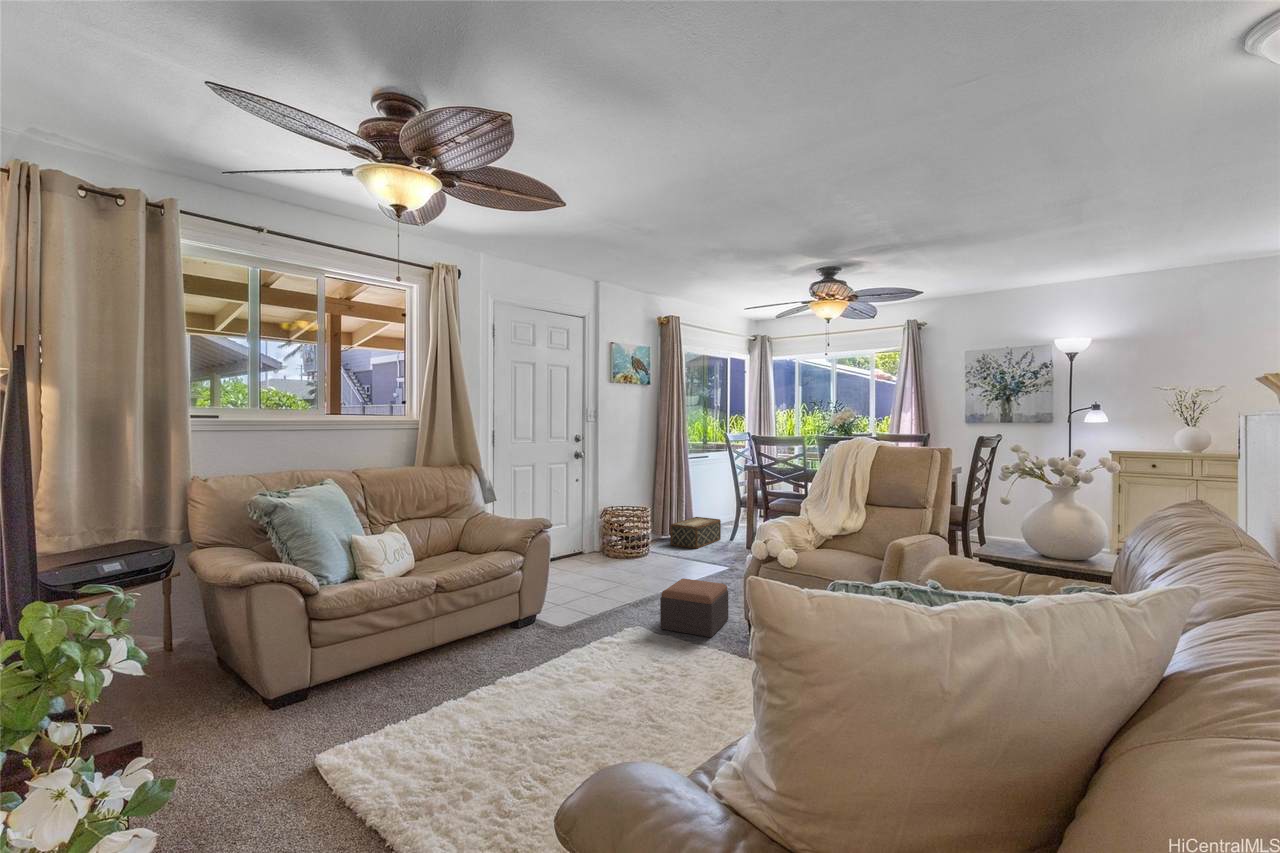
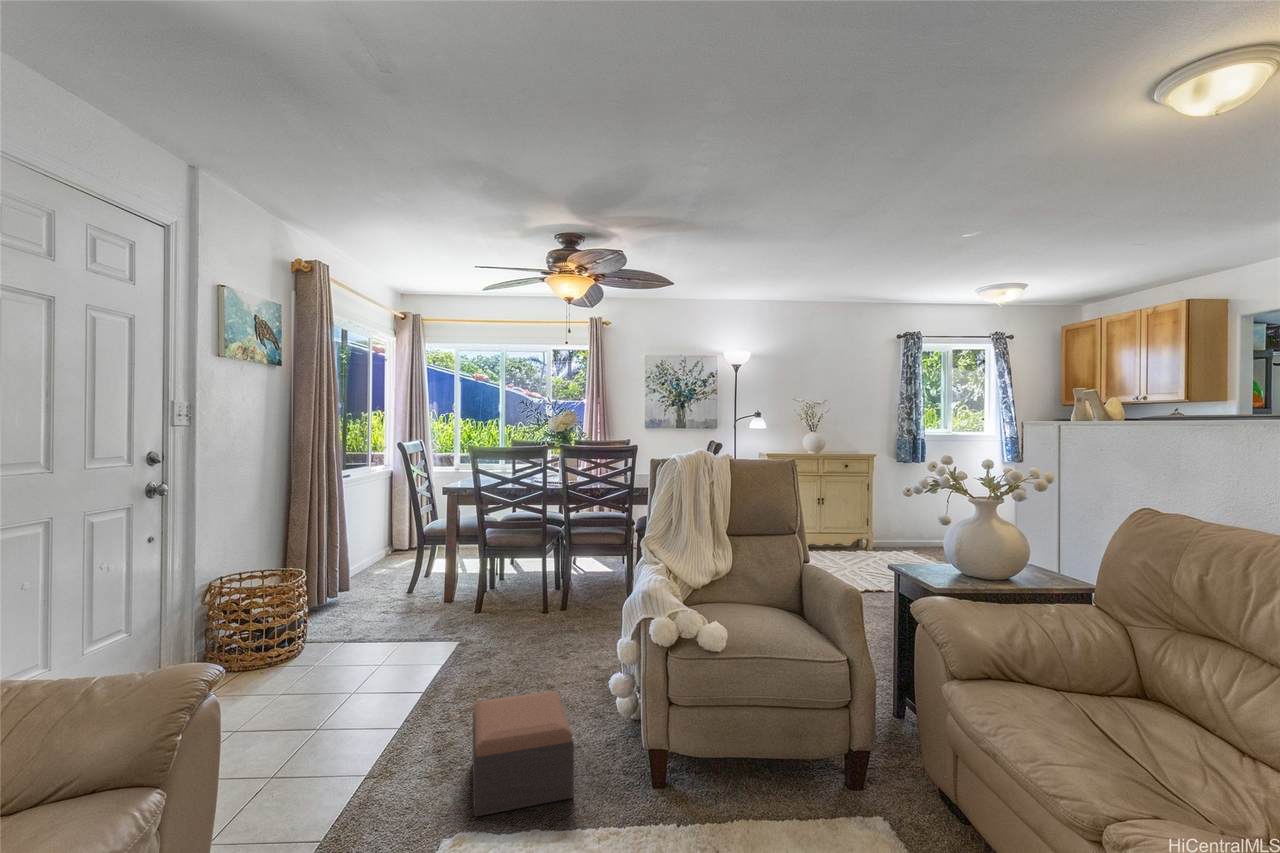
woven basket: present [670,517,721,549] -> none [326,565,397,620]

